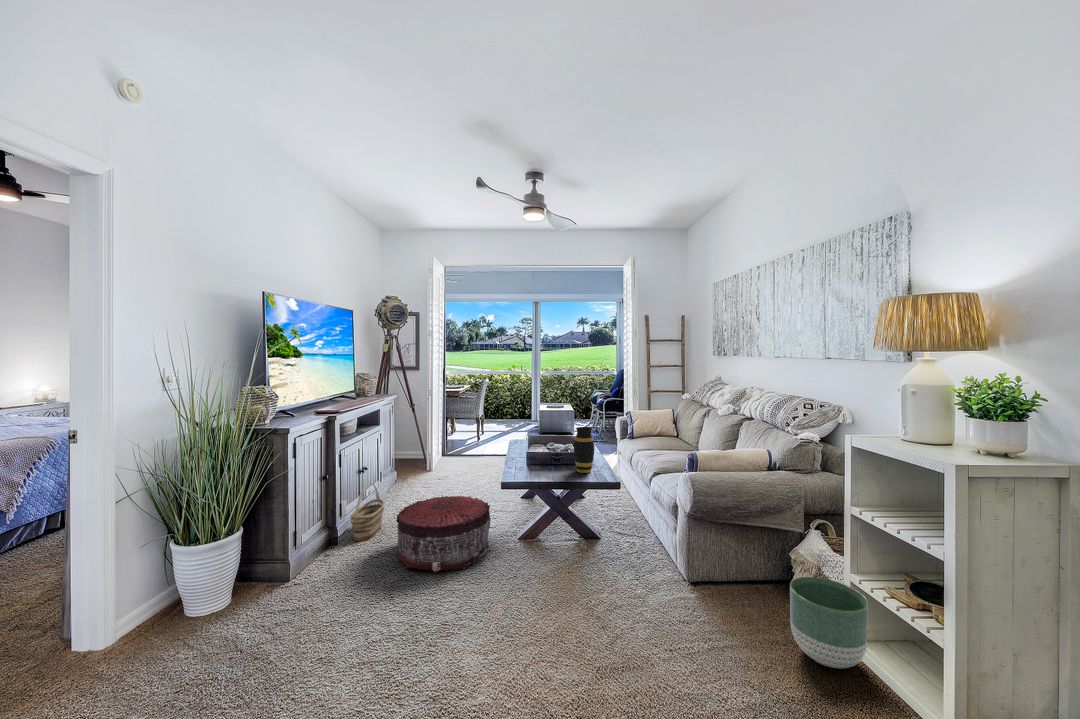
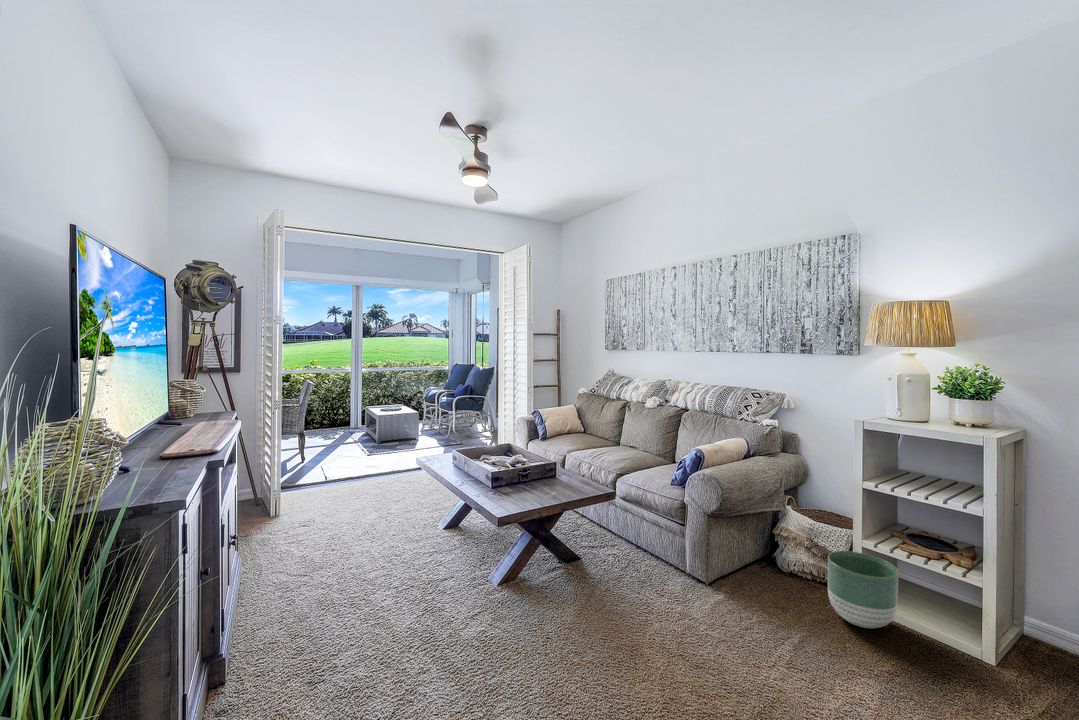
vase: present [574,427,594,473] -> none [555,434,579,487]
basket: present [351,483,384,541] -> none [240,553,282,652]
pouf: present [396,496,491,572] -> none [348,540,484,669]

